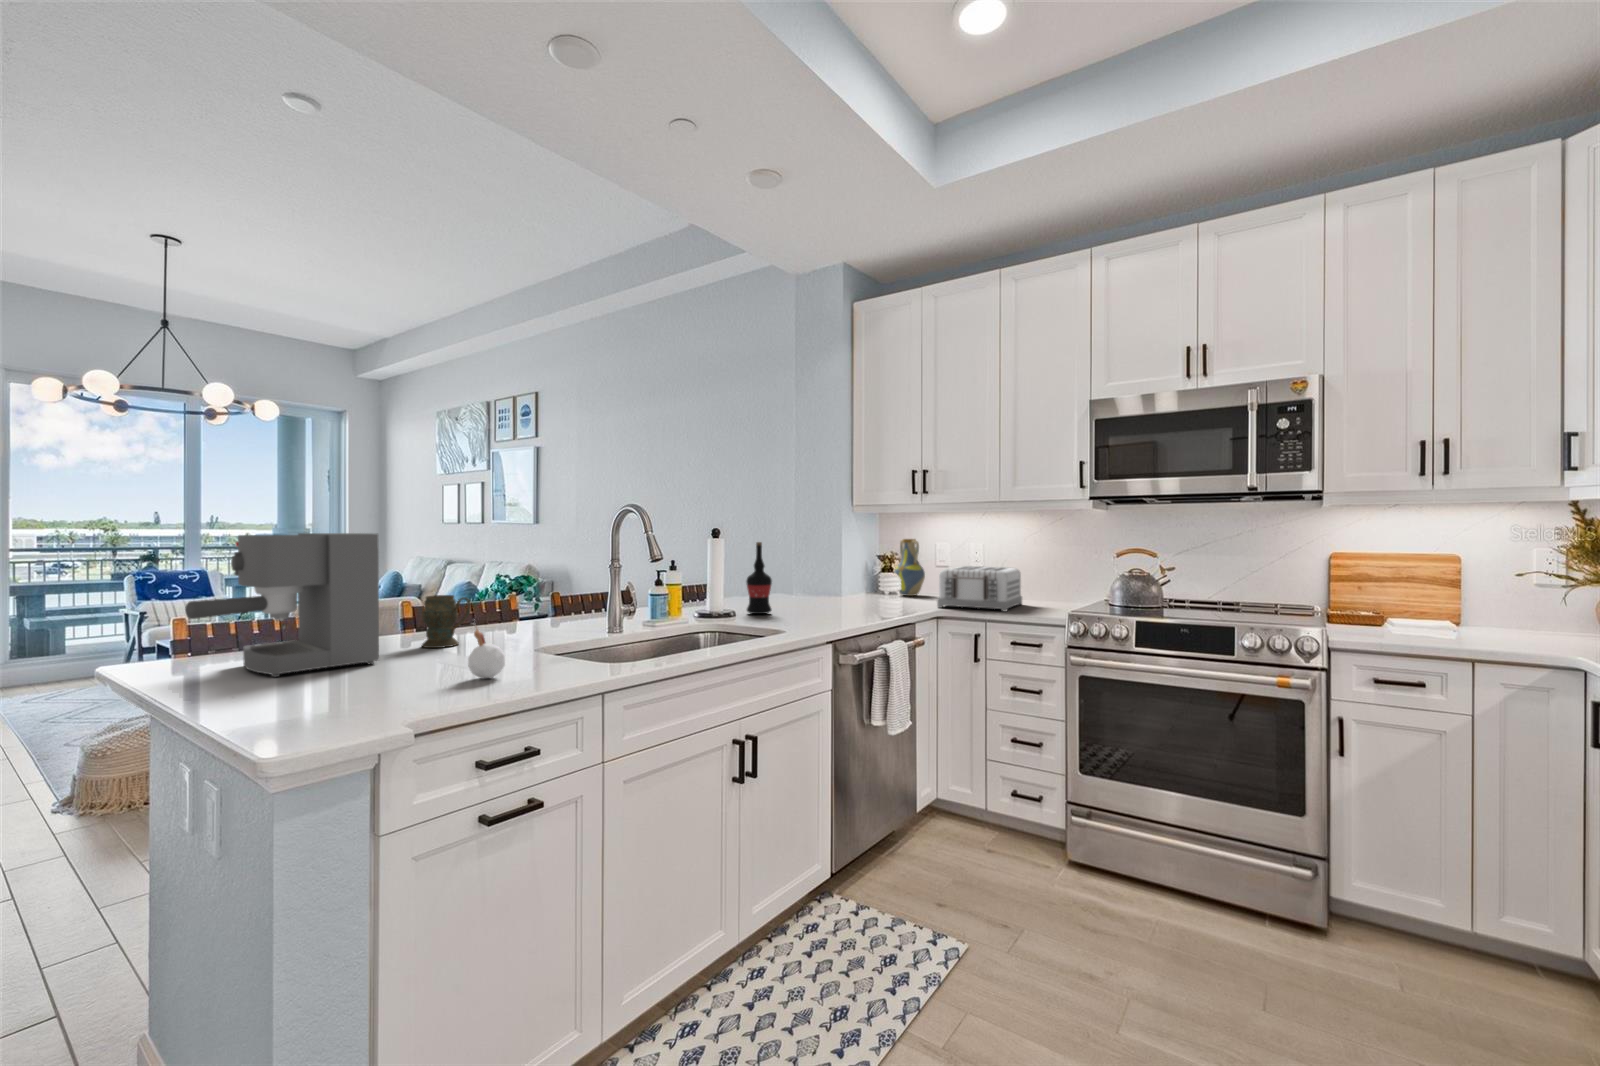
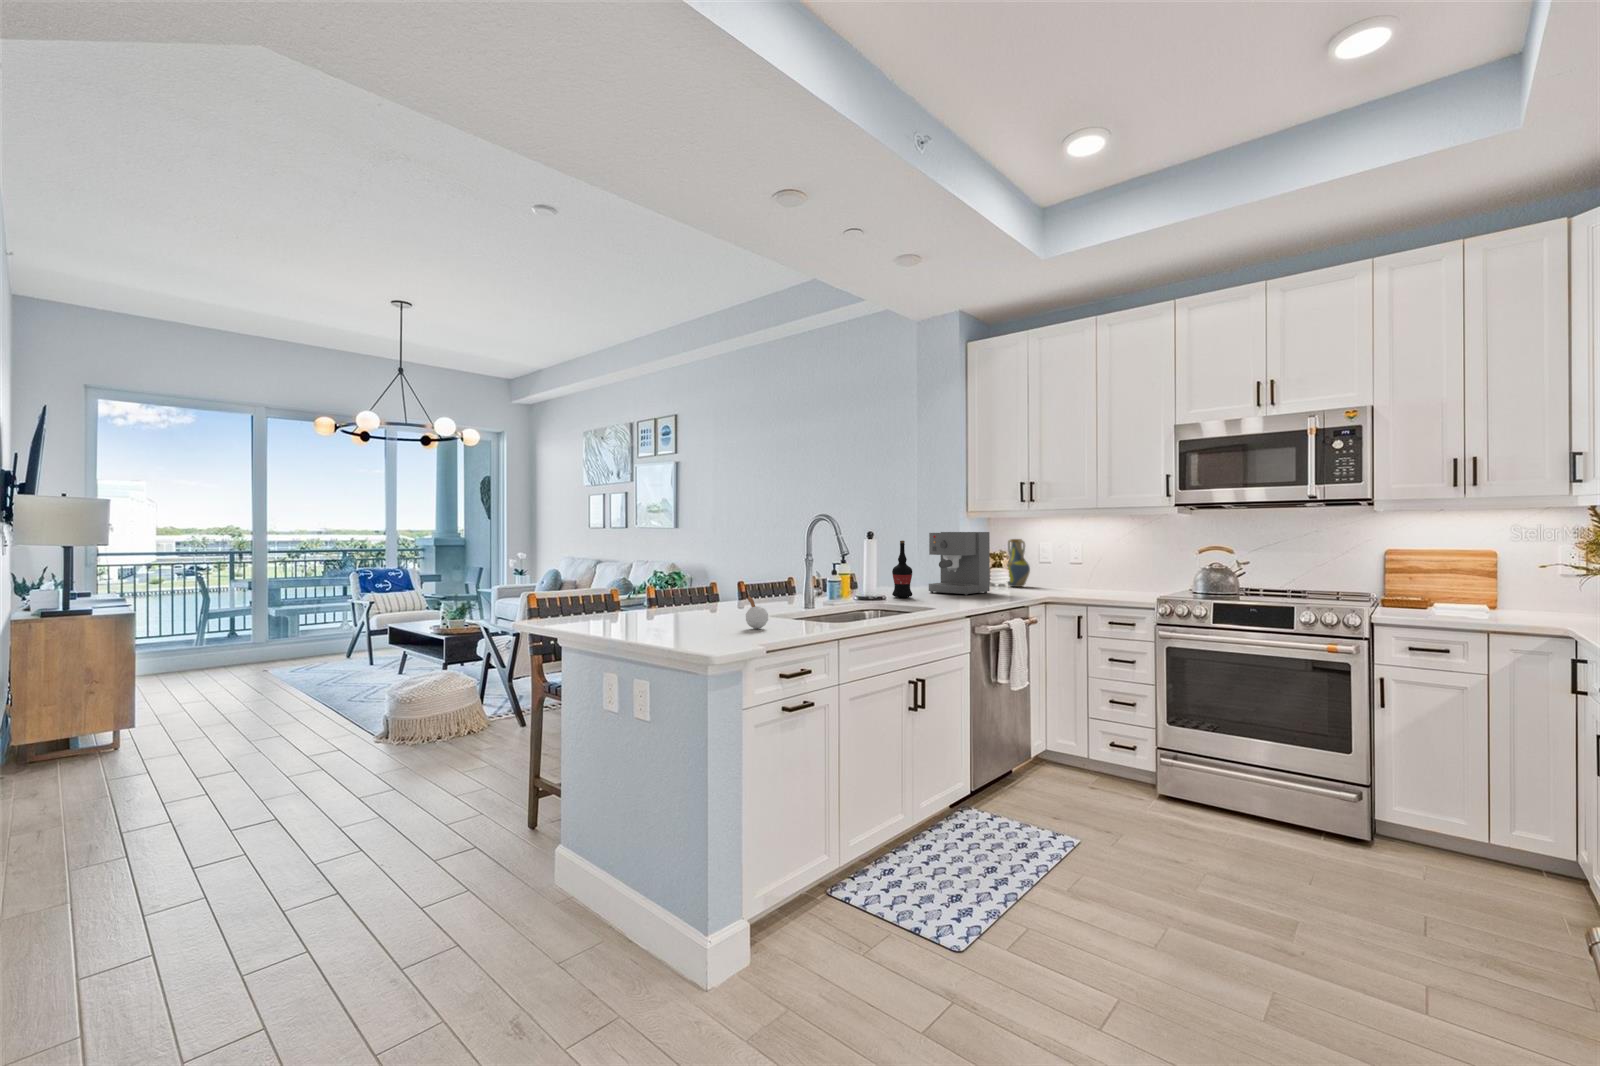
coffee maker: present [185,533,379,677] -> present [929,532,990,595]
toaster: present [937,566,1022,611] -> none [1045,561,1117,597]
mug: present [421,595,471,648] -> none [681,577,714,614]

